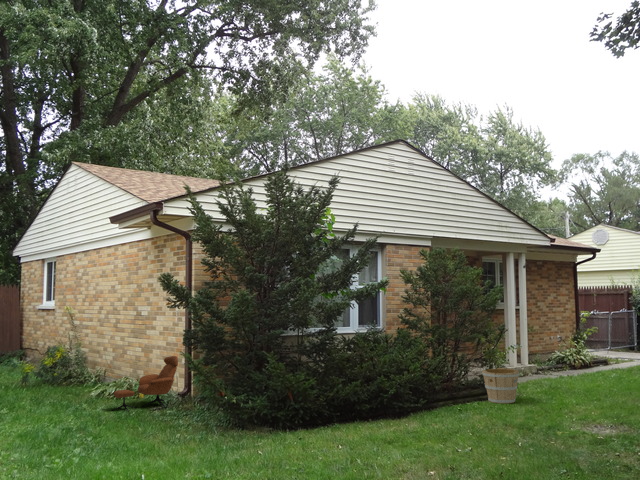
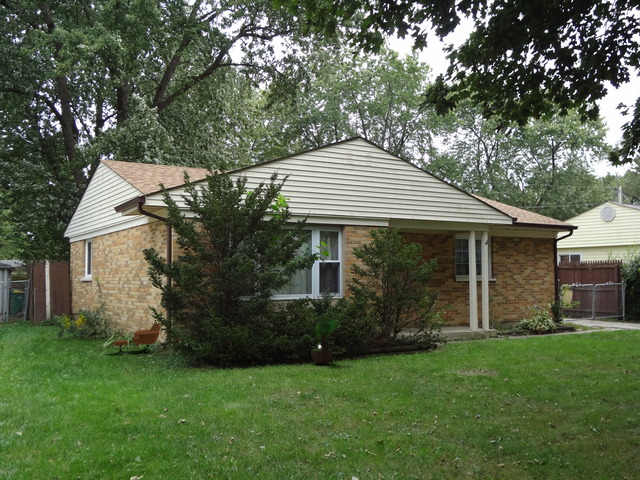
potted tree: none [392,357,427,420] -> present [311,320,335,364]
wooden bucket: present [482,368,519,404] -> none [405,328,435,356]

